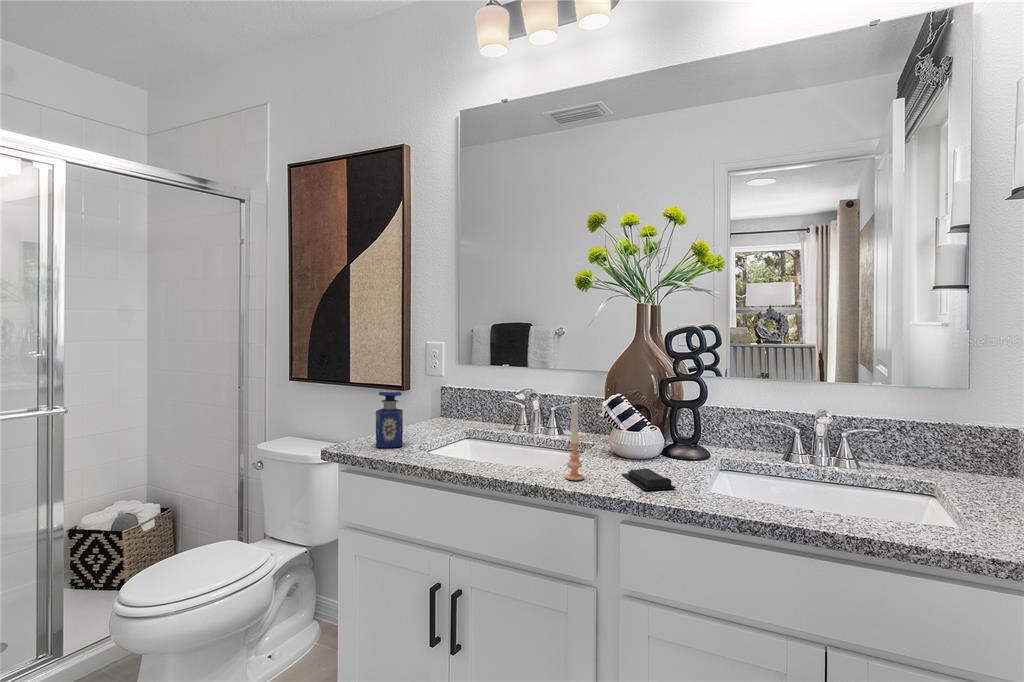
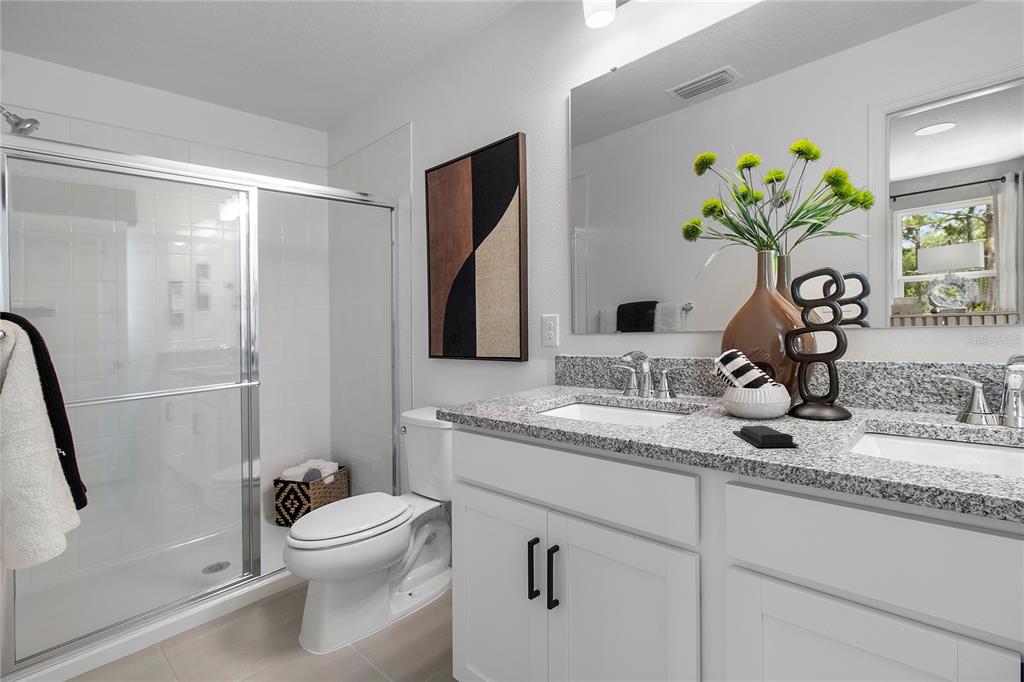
perfume bottle: present [376,390,403,447] -> none [482,352,509,406]
candle: present [565,402,584,480] -> none [664,349,686,436]

